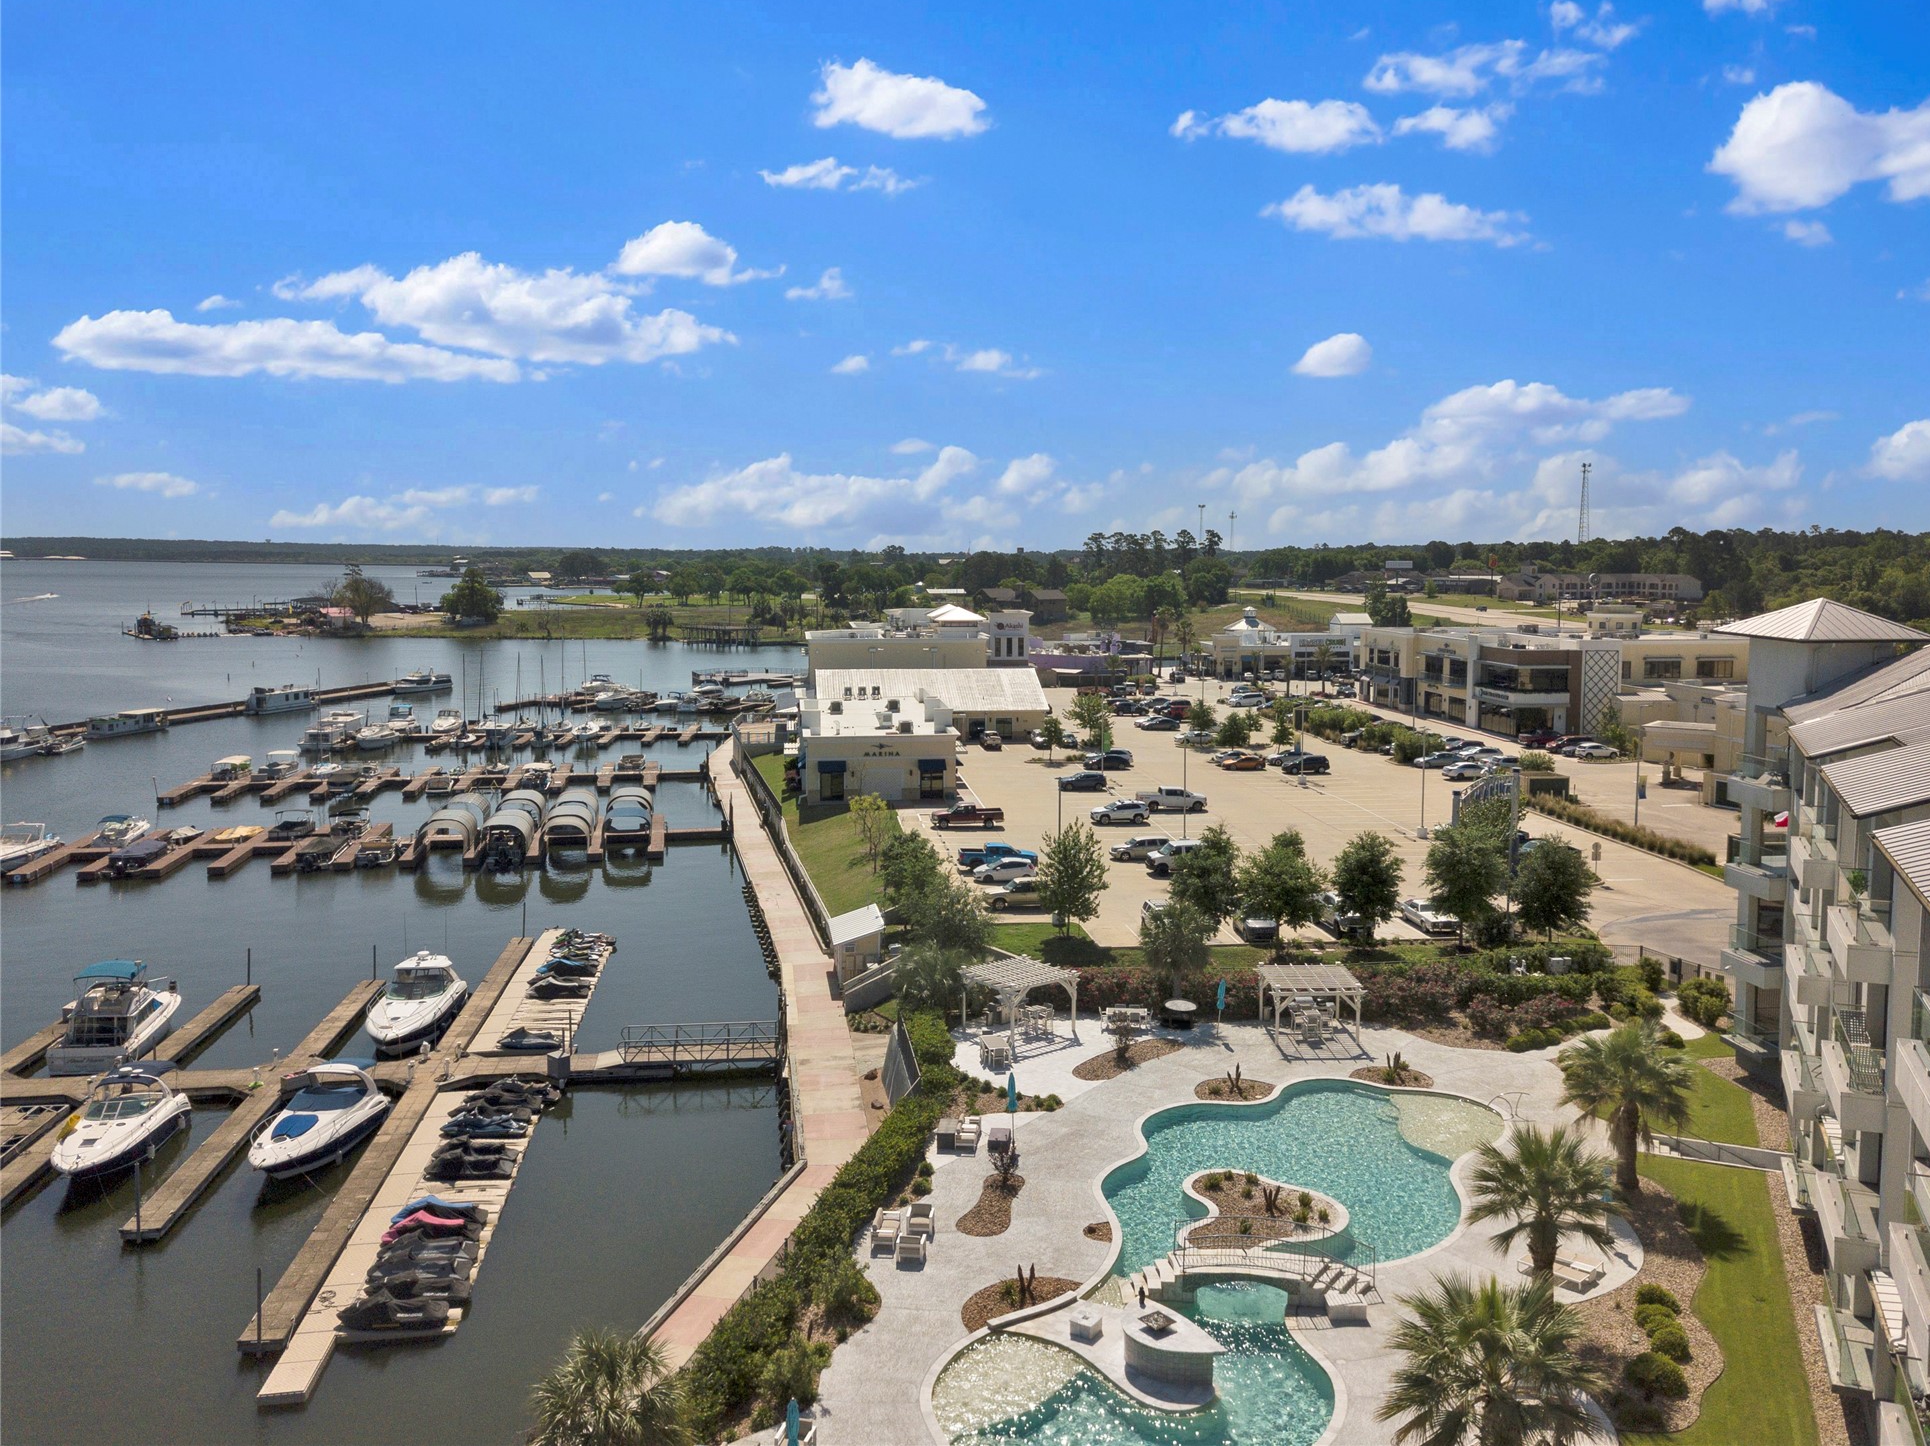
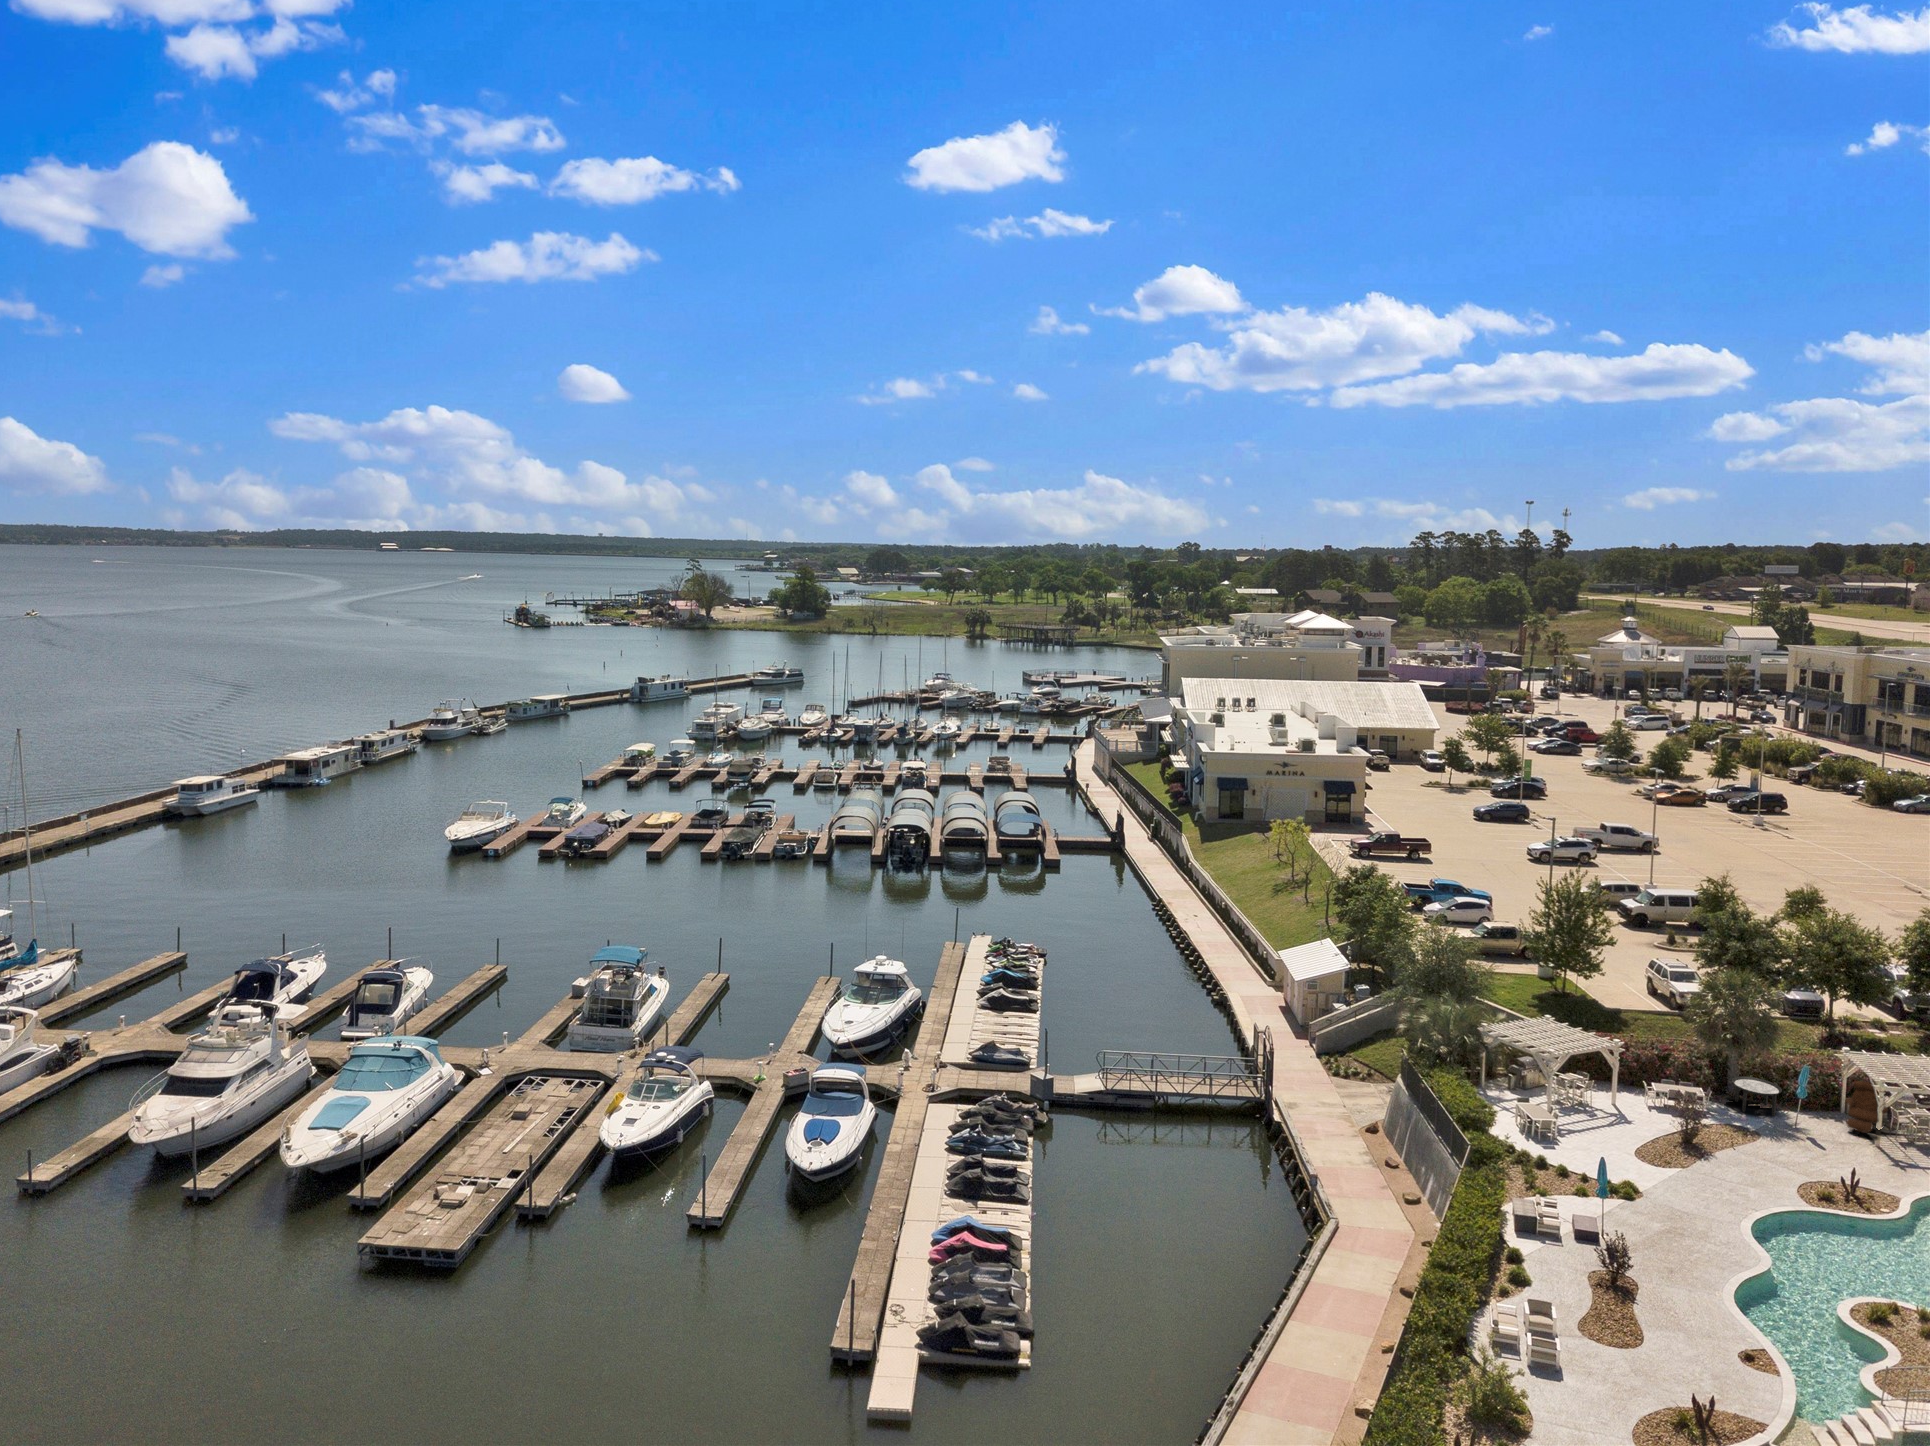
lounge chair: none [1240,994,1271,1040] -> present [1846,1081,1888,1133]

